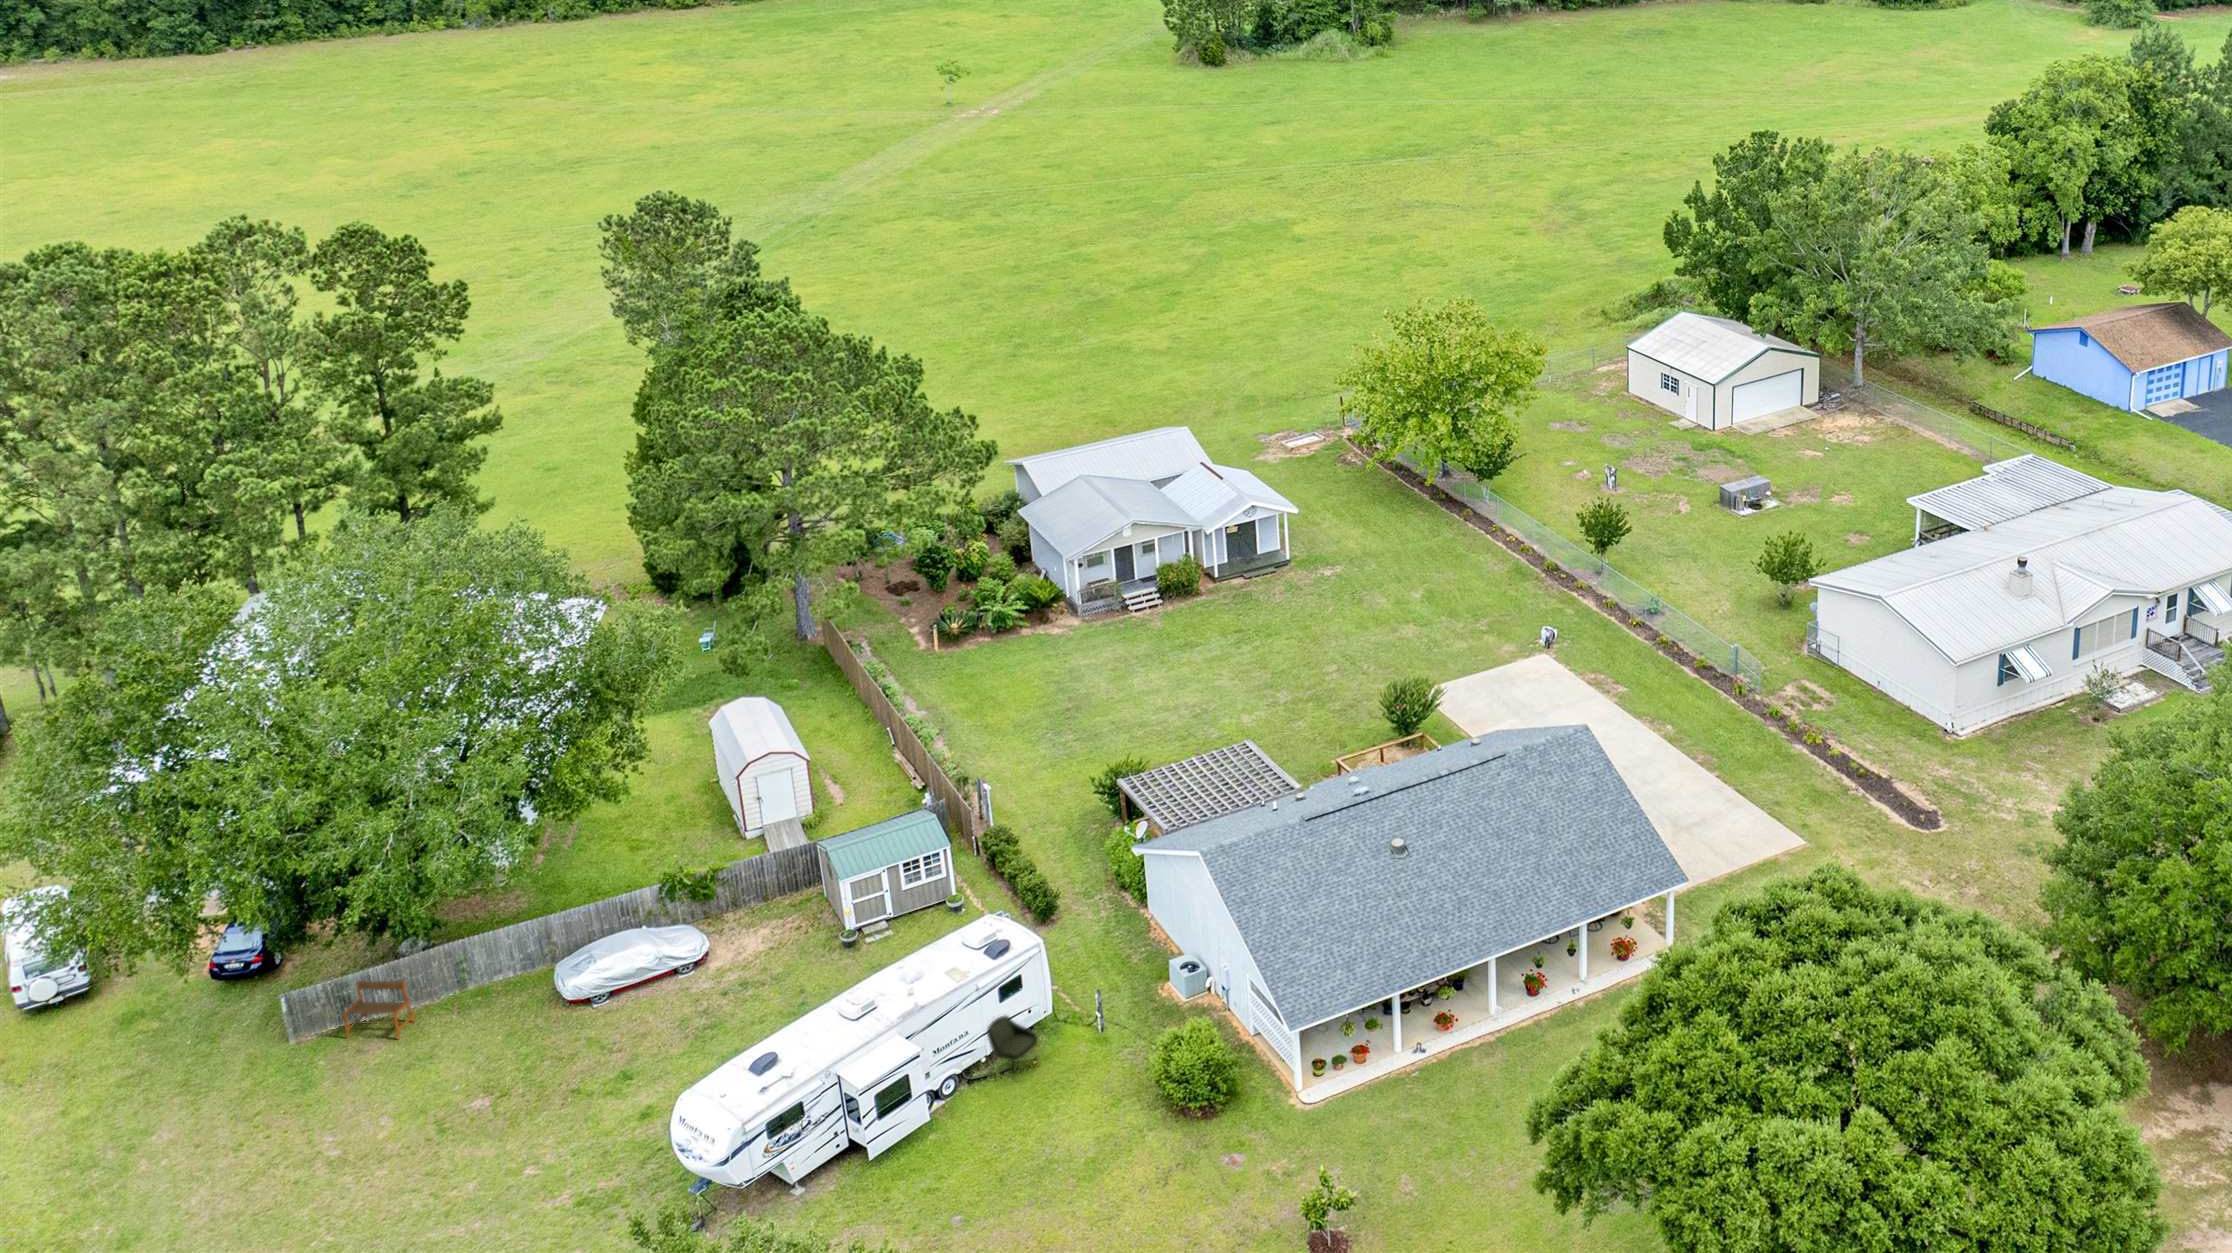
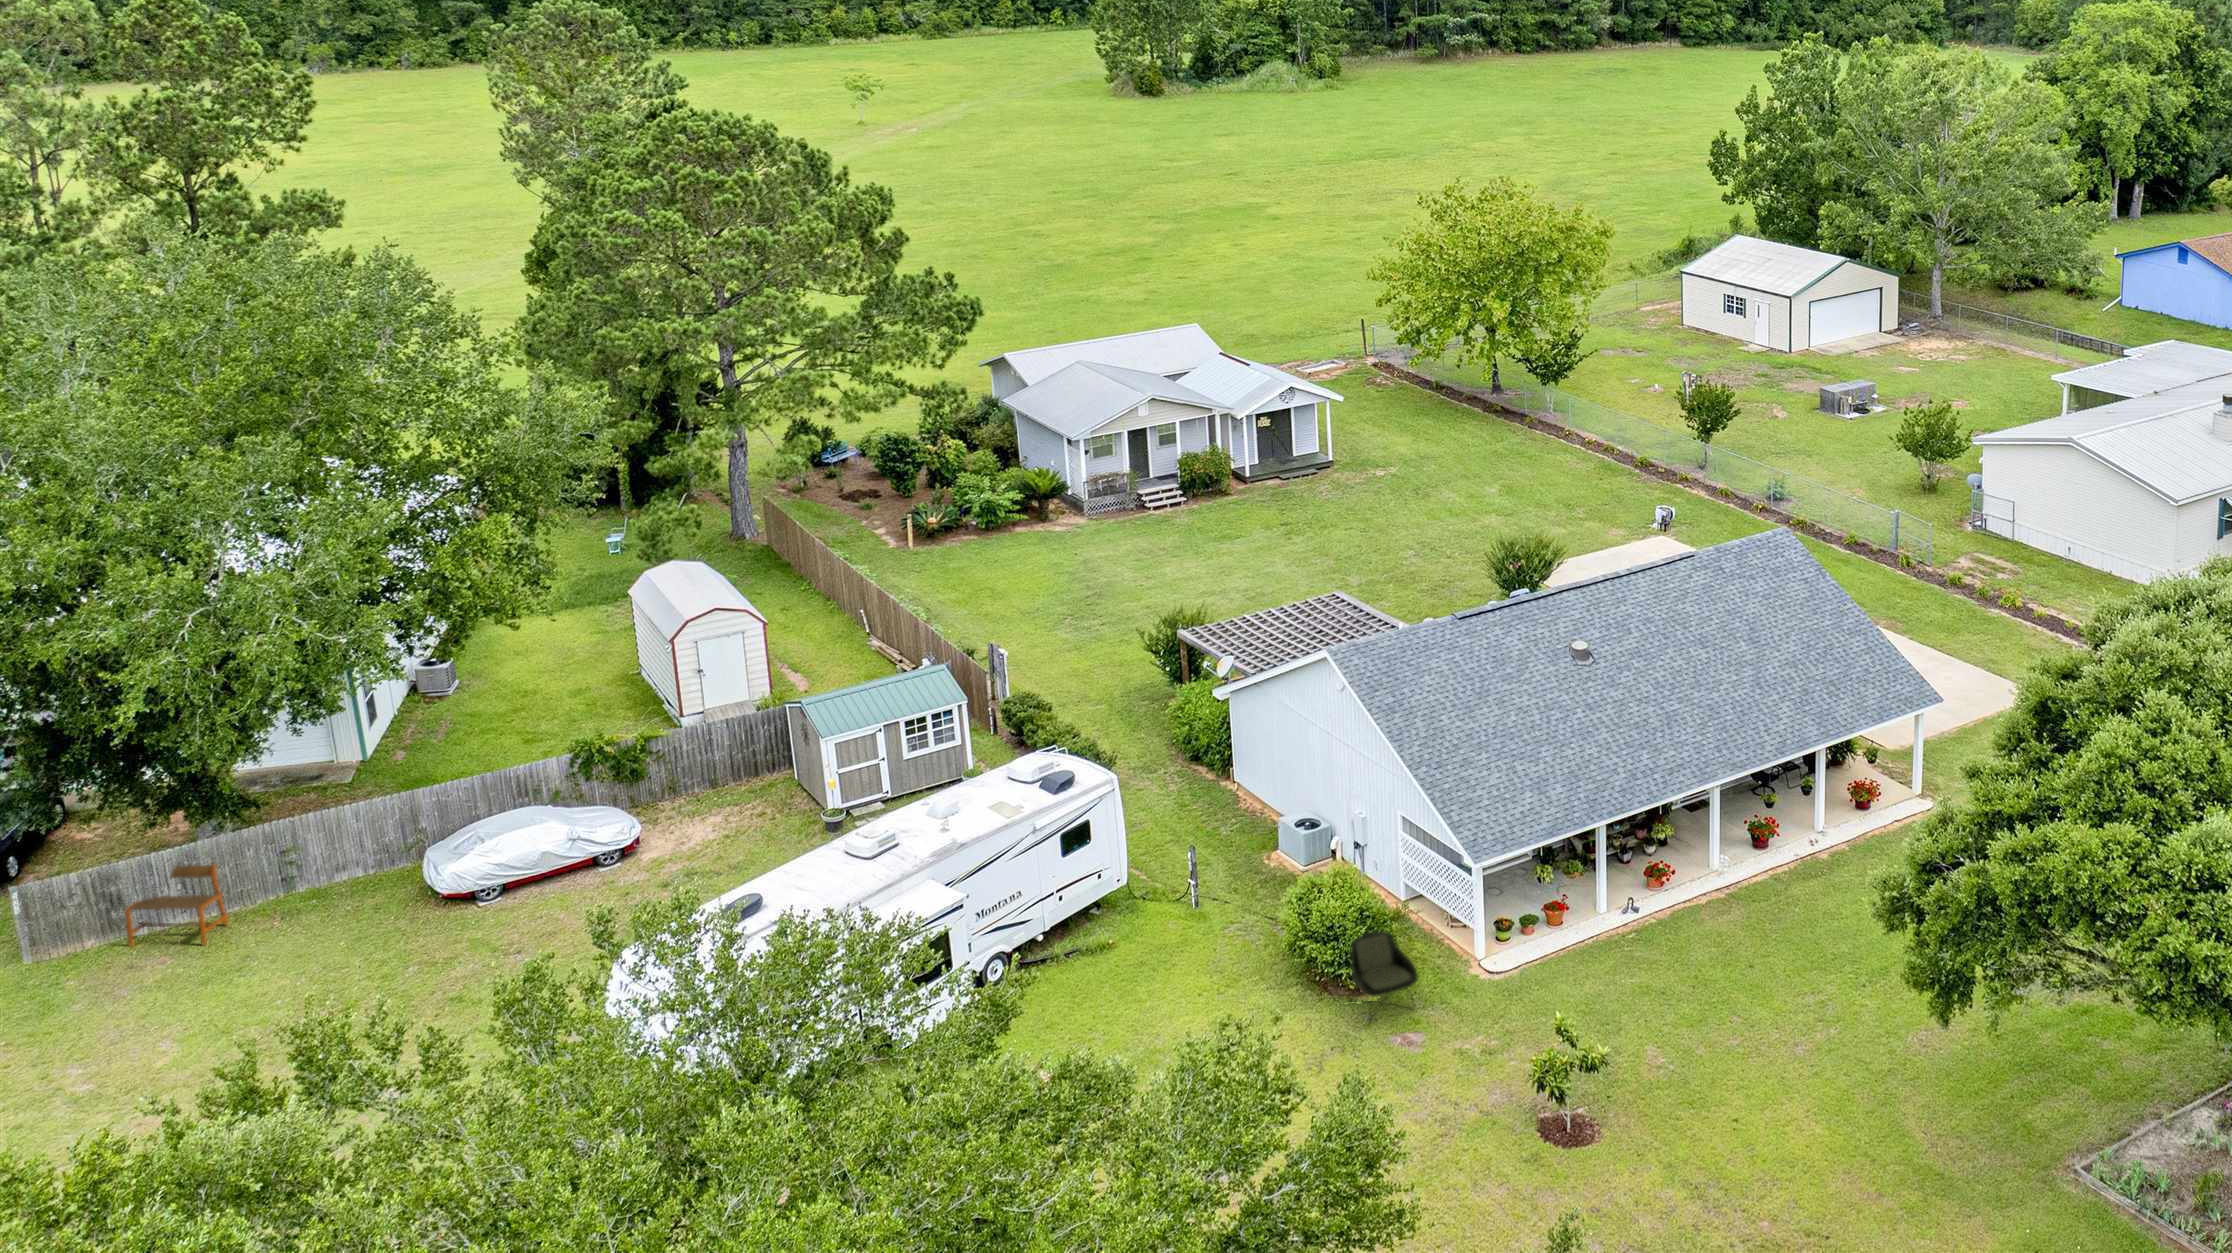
lounge chair: present [987,1016,1038,1065] -> present [1350,931,1418,1014]

